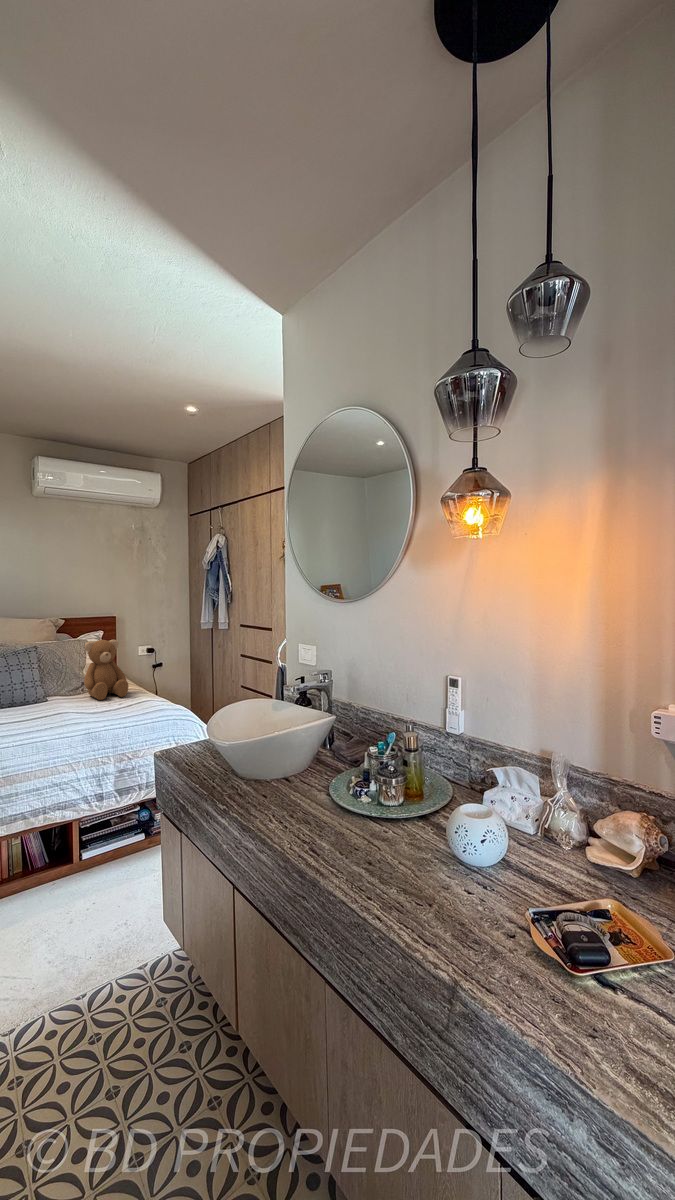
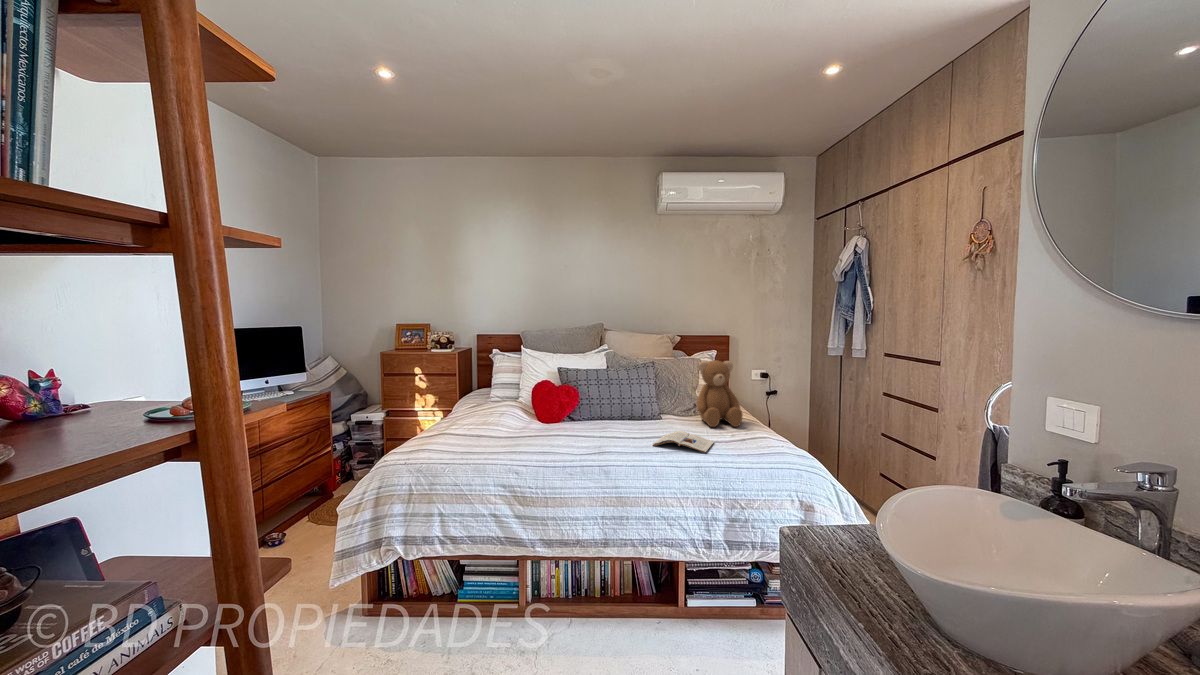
magazine: none [41,706,103,724] -> present [653,431,714,453]

